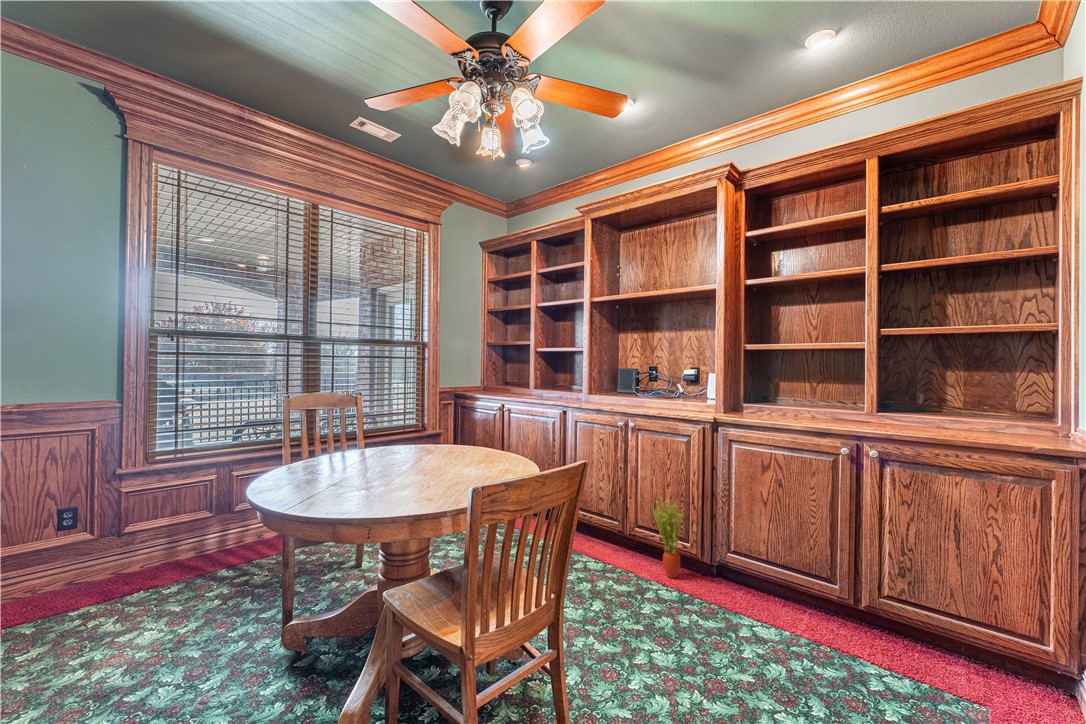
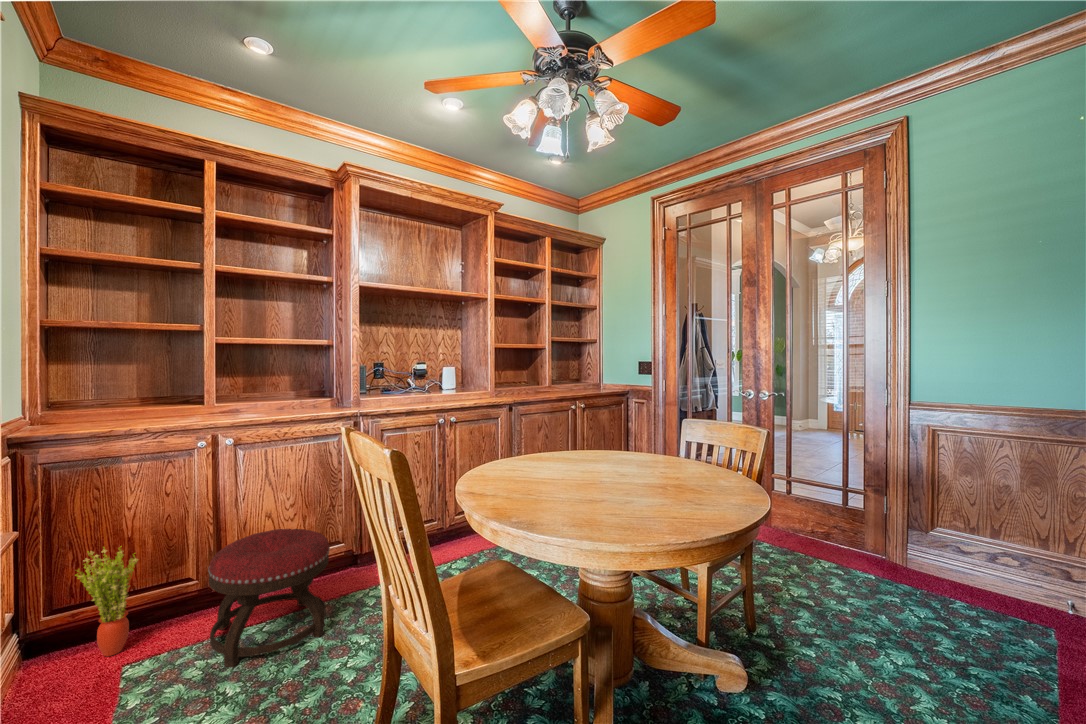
ottoman: none [701,531,818,671] -> present [208,529,330,667]

